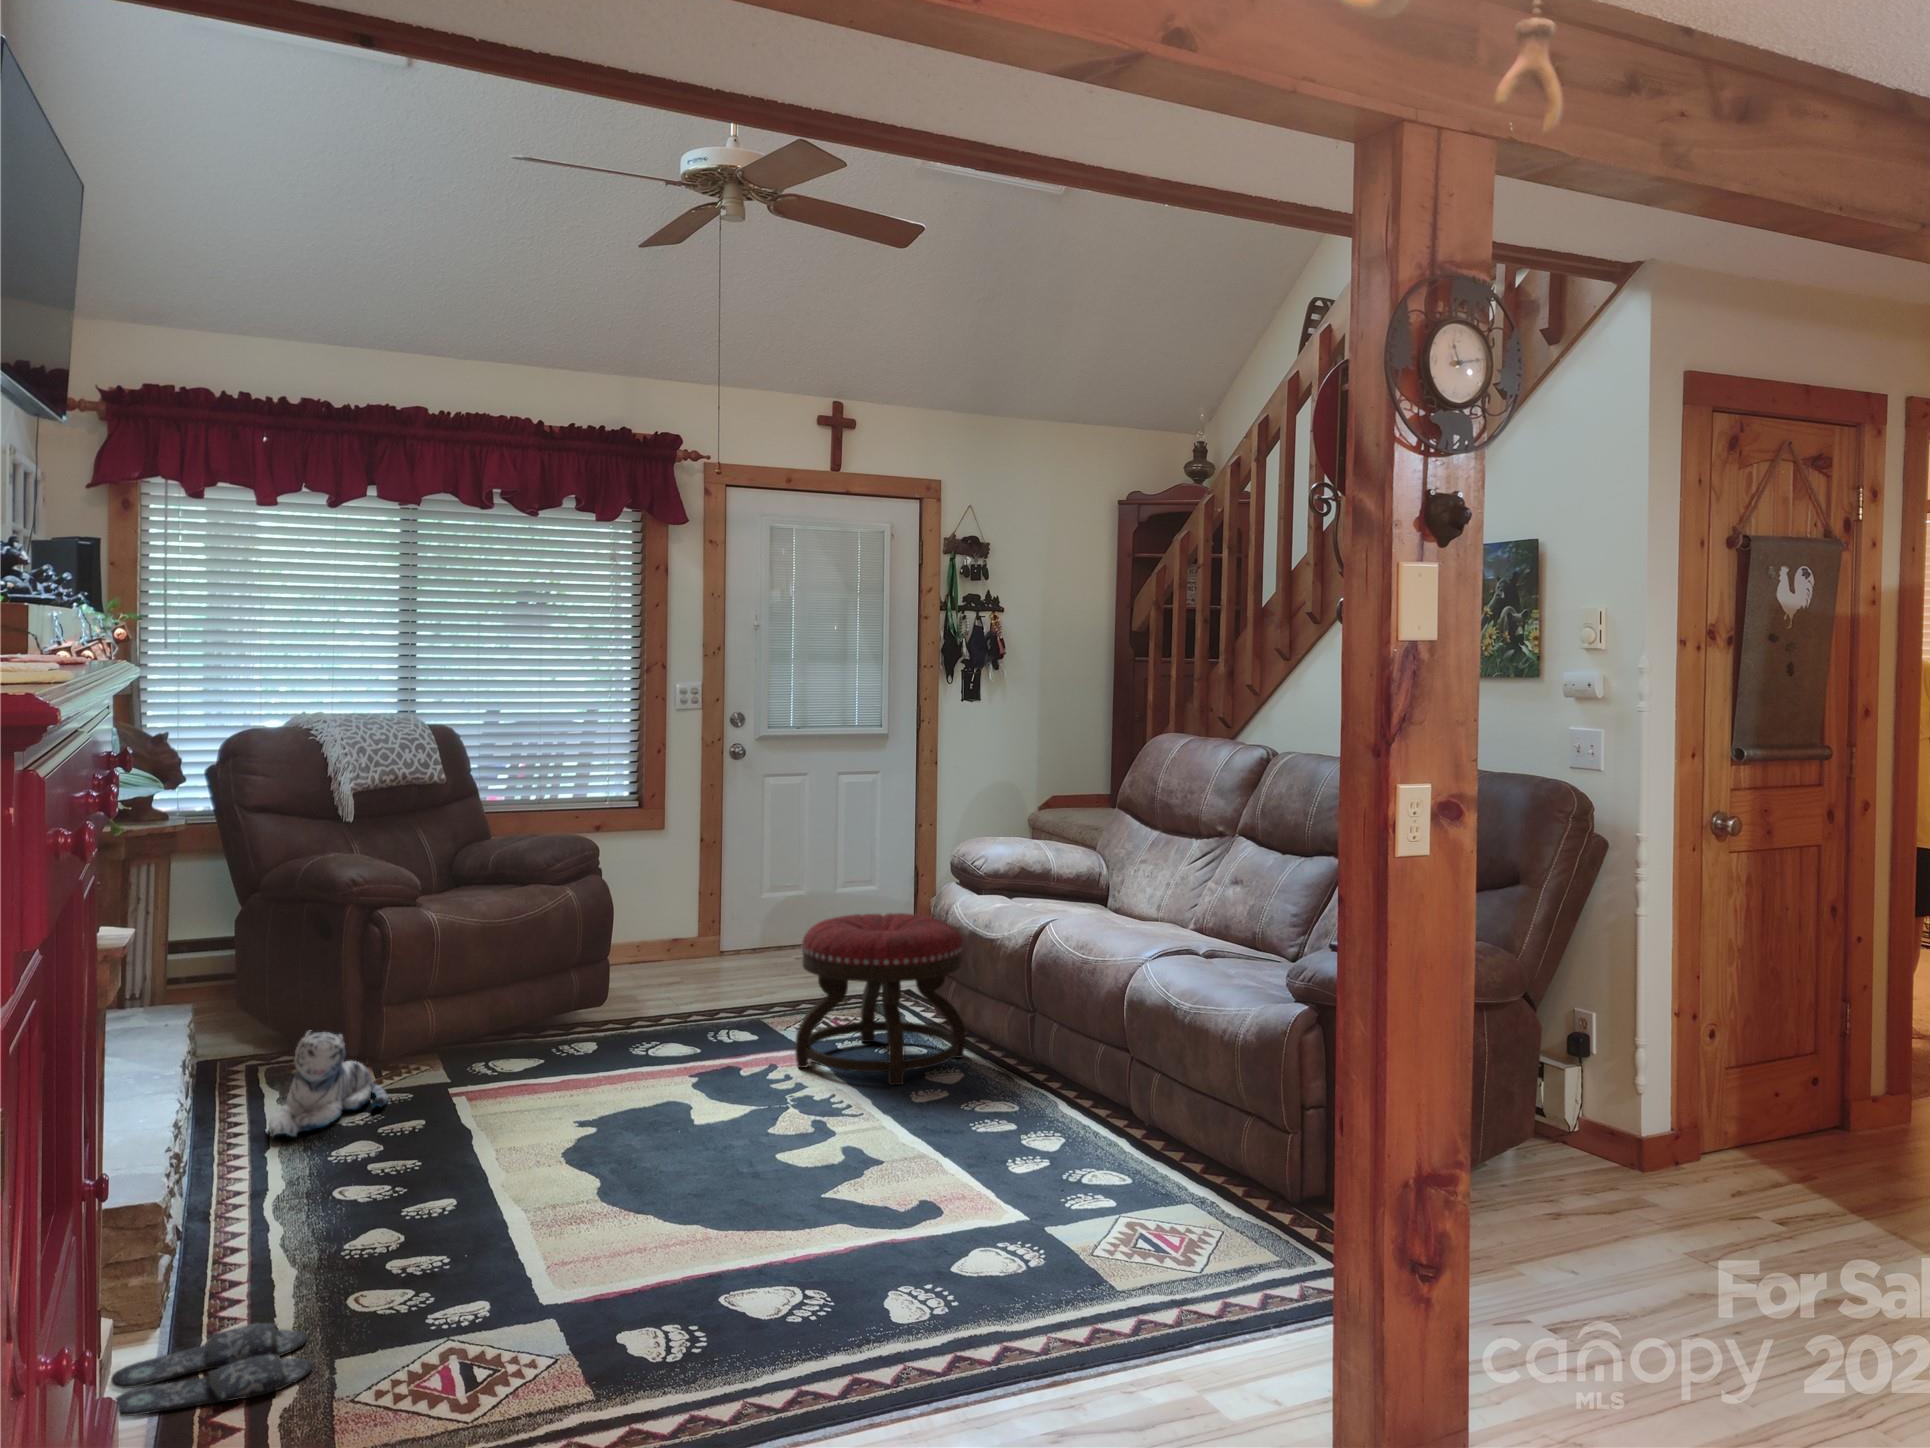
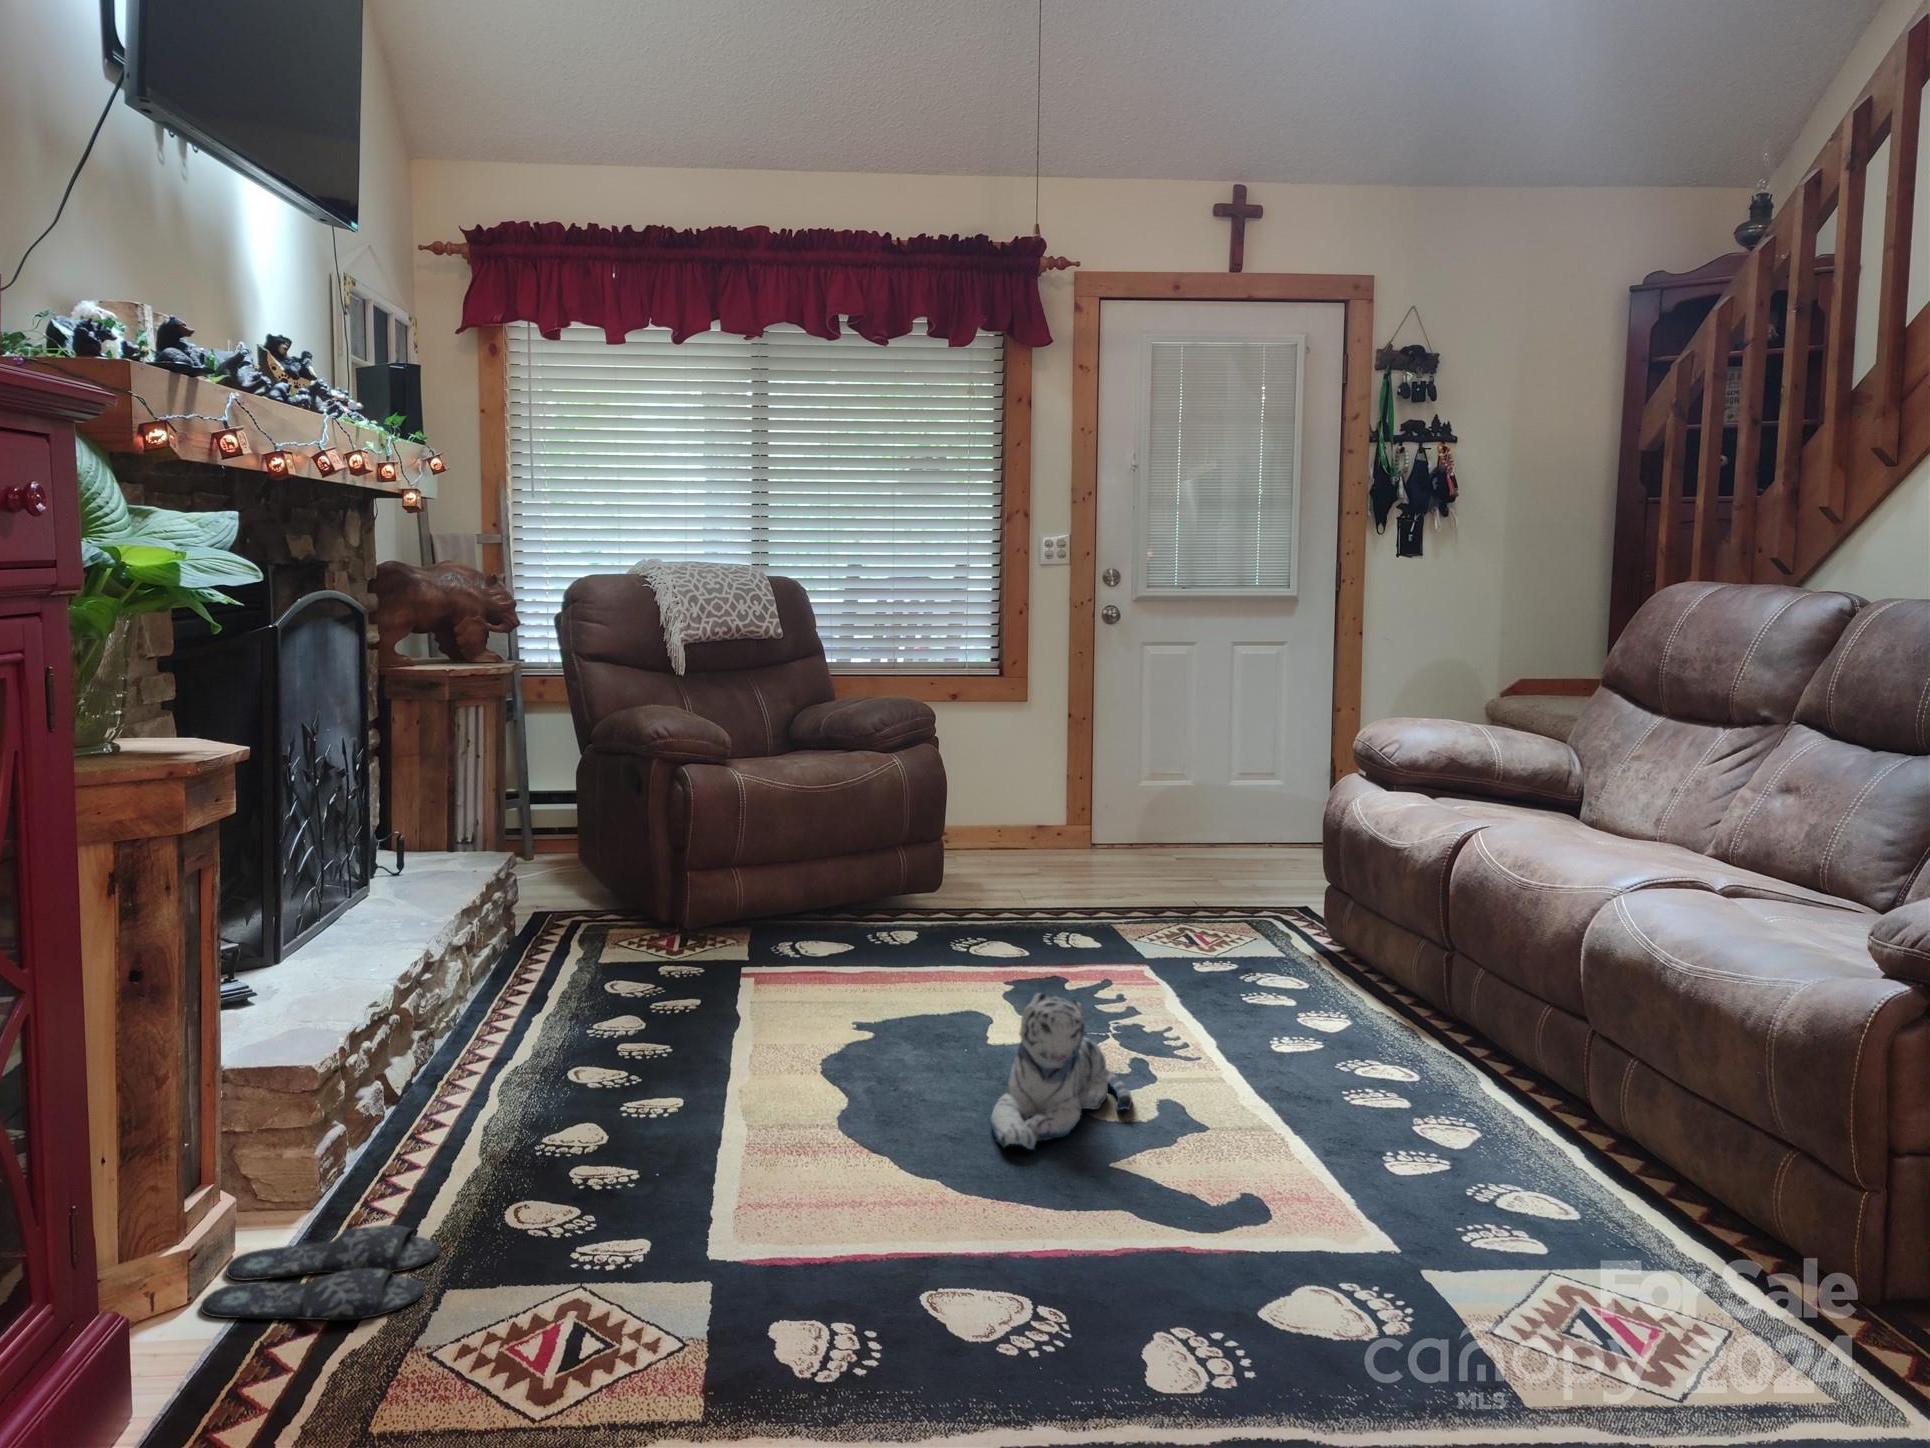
ottoman: present [795,913,965,1085] -> none [1134,805,1360,1027]
plush toy: present [269,1031,388,1138] -> present [991,993,1132,1149]

